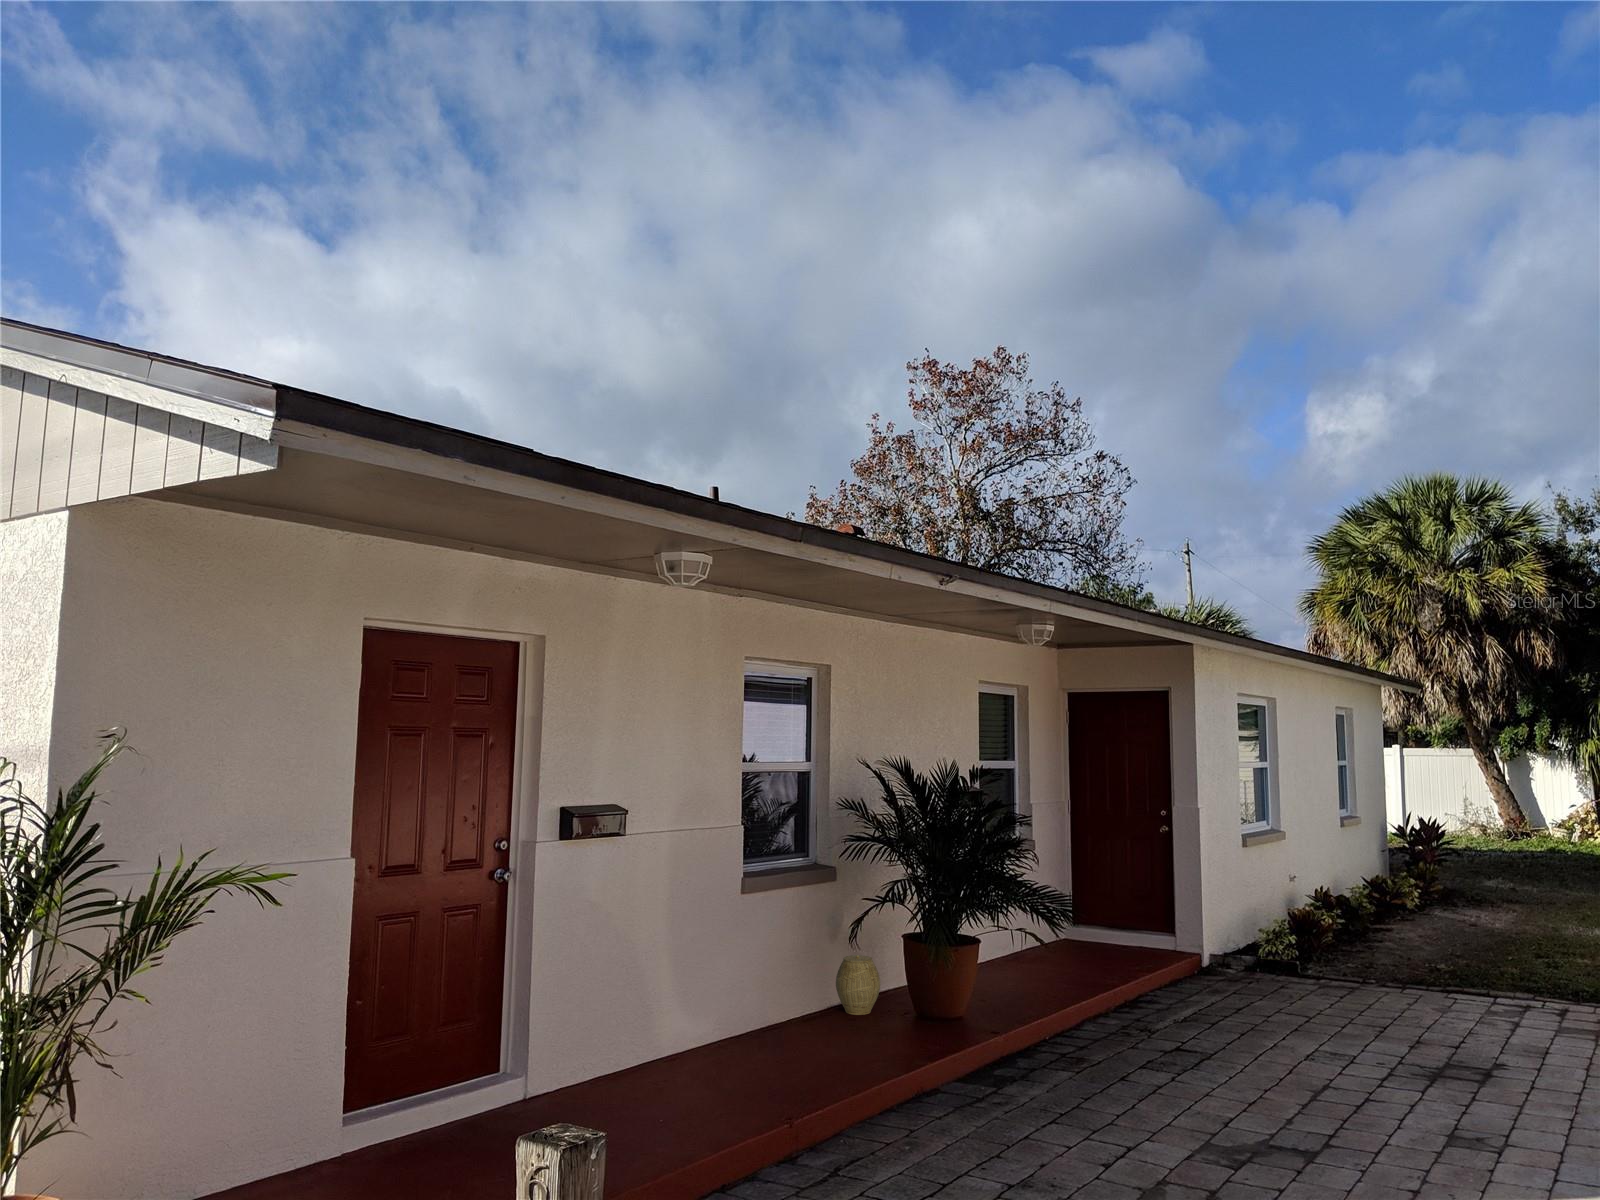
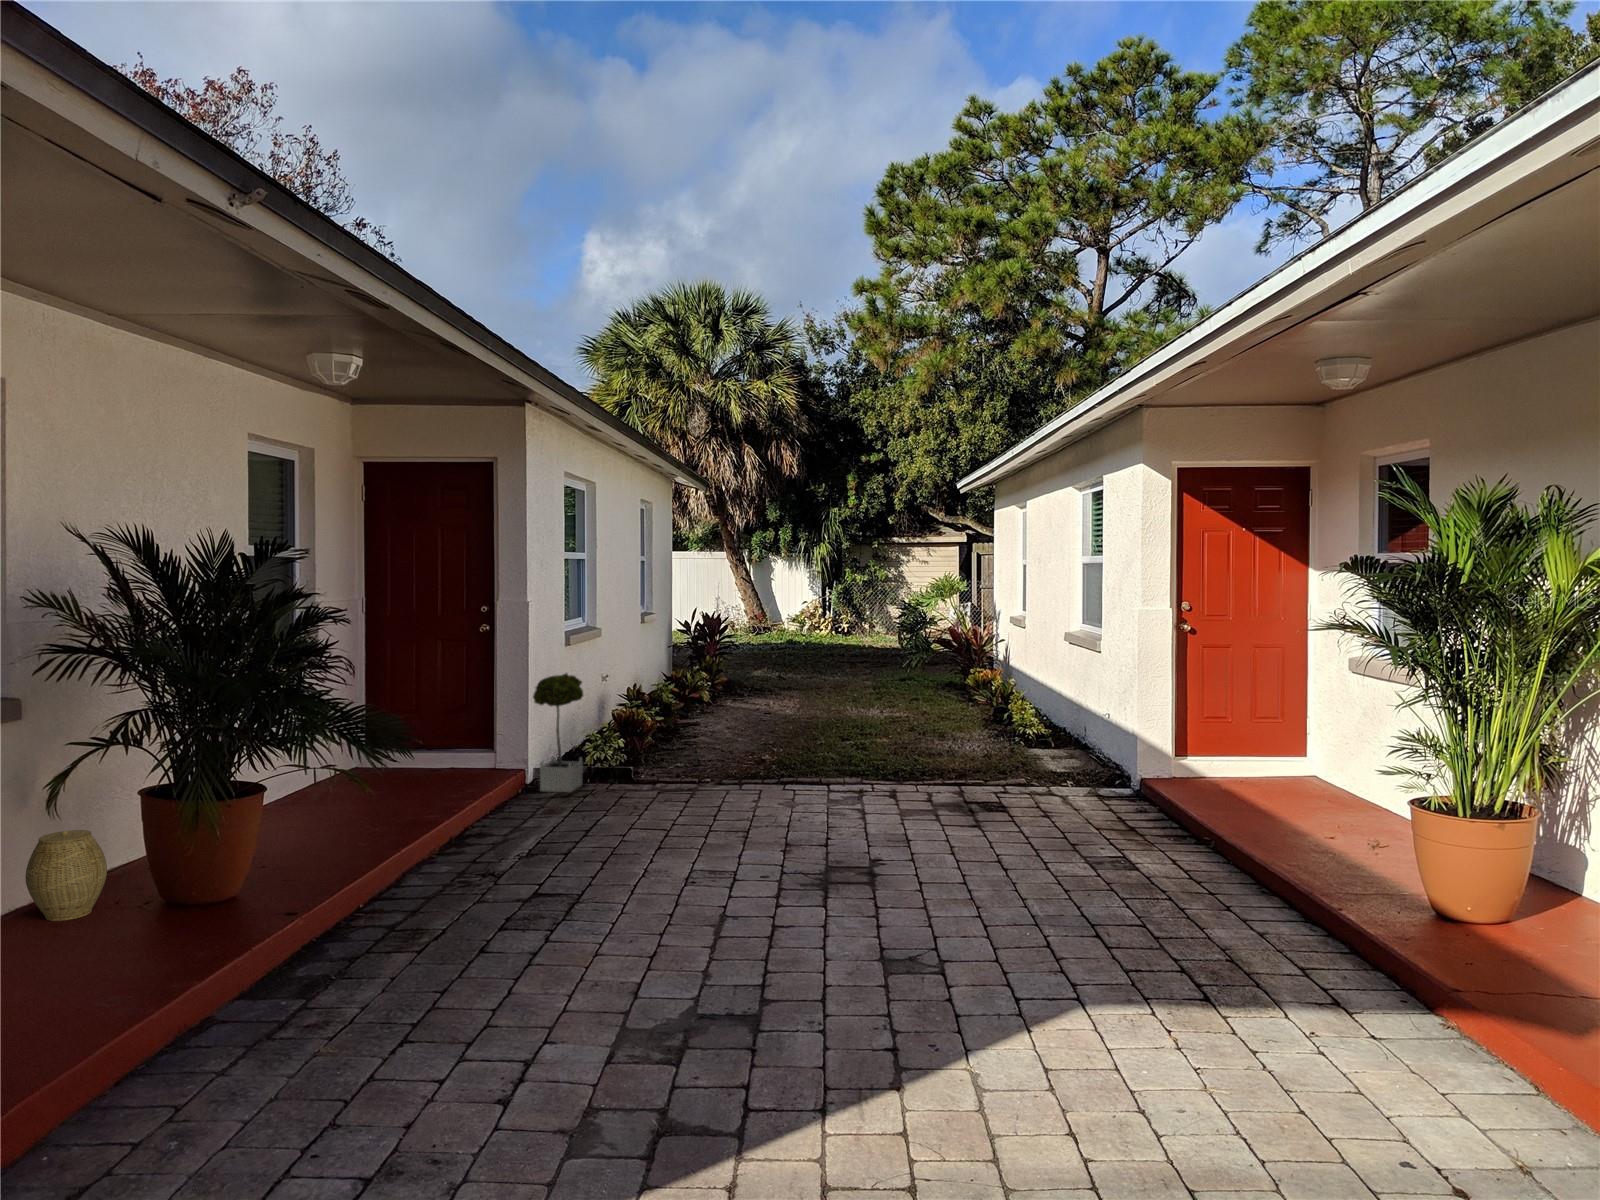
potted tree: none [1203,874,1252,982] -> present [533,673,583,792]

